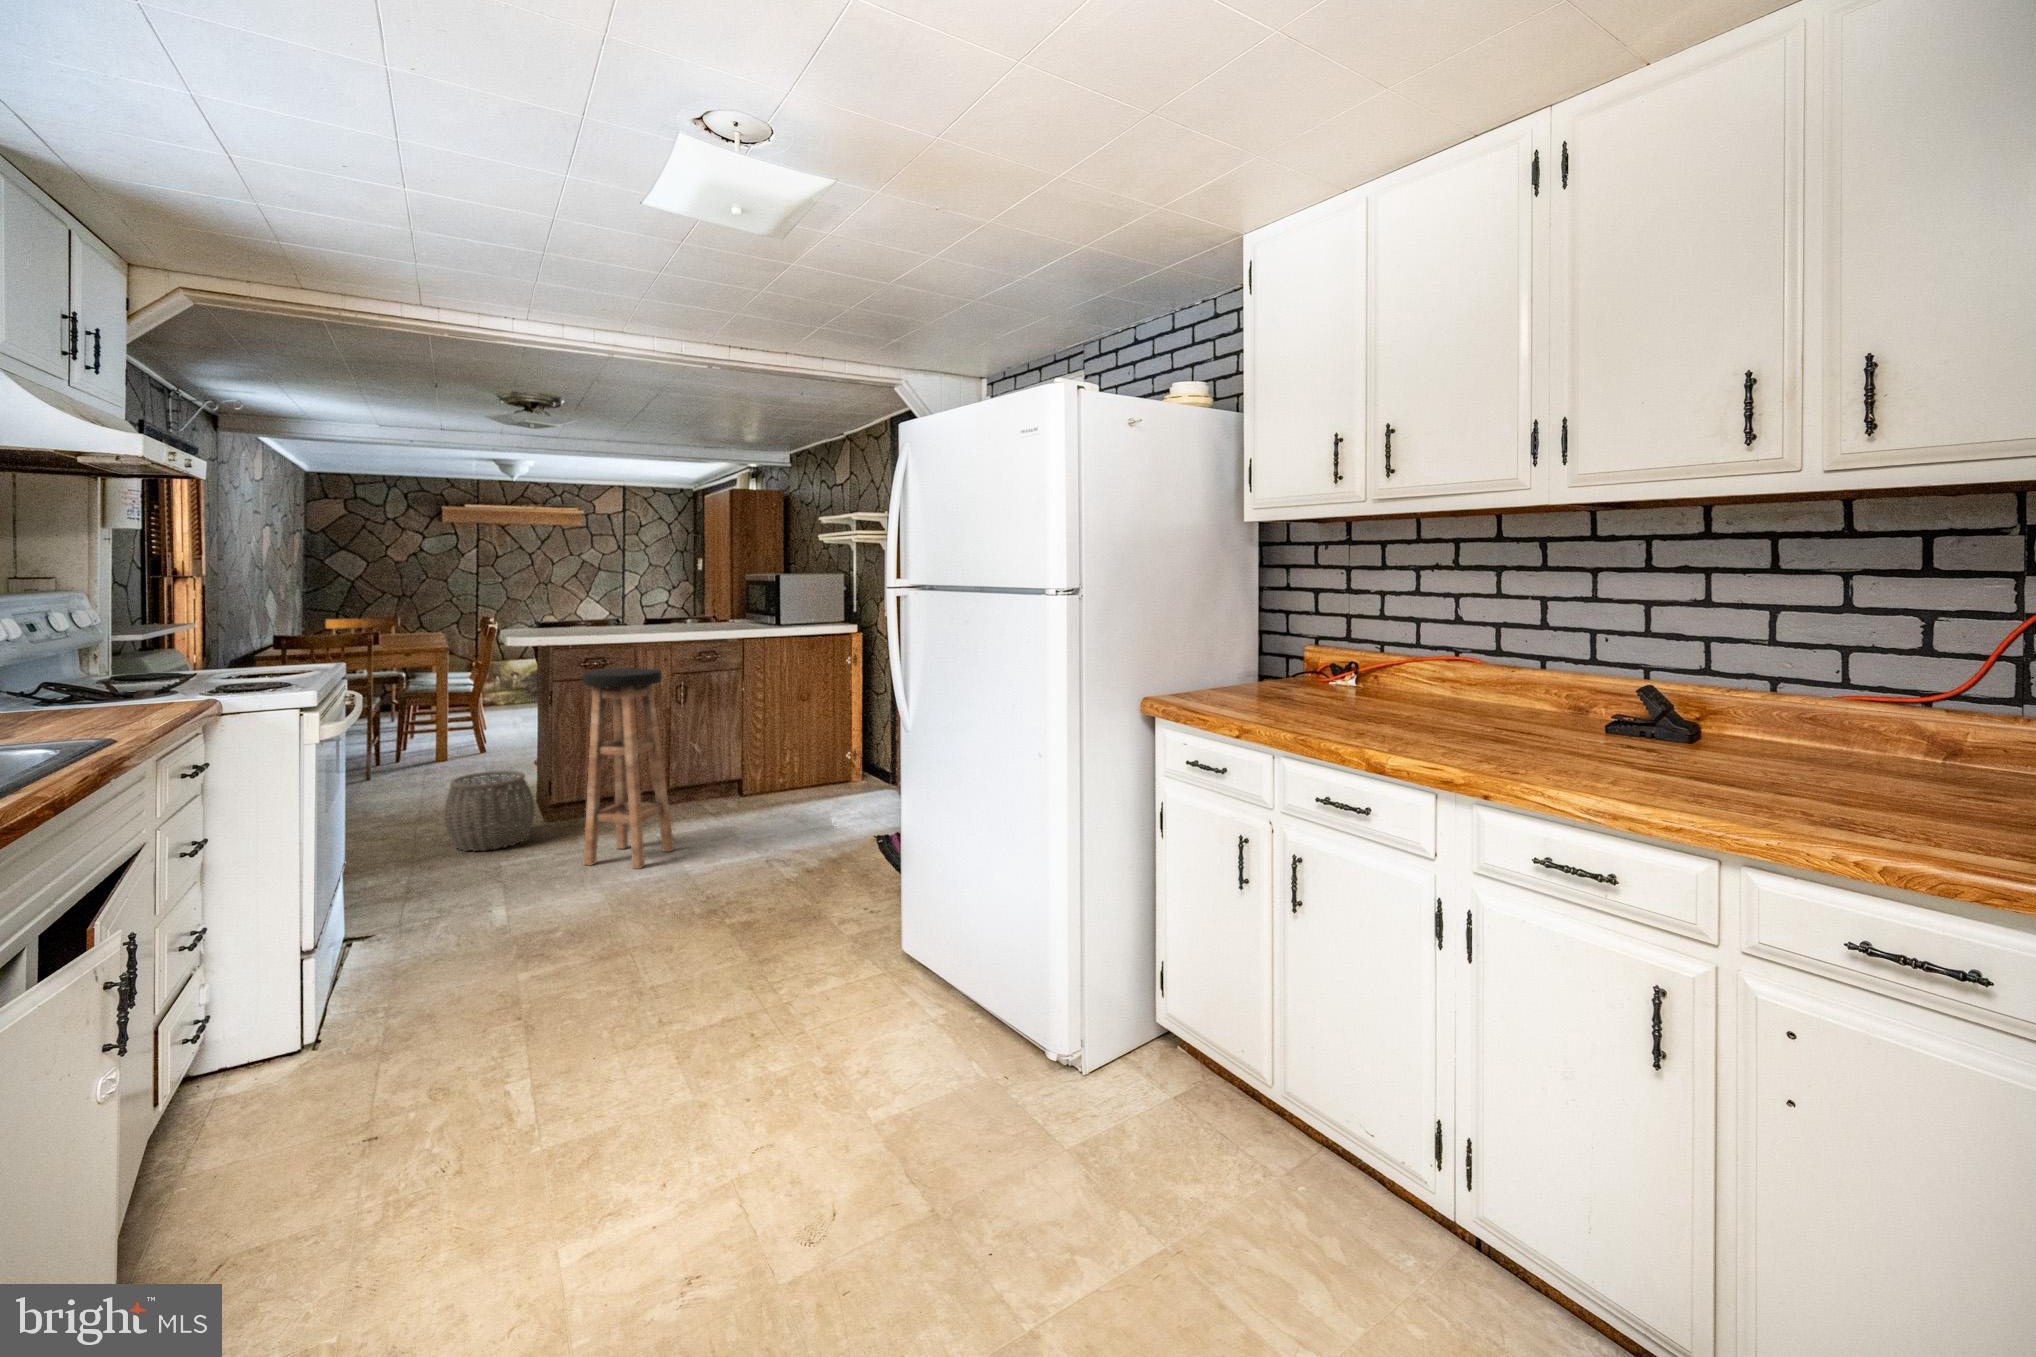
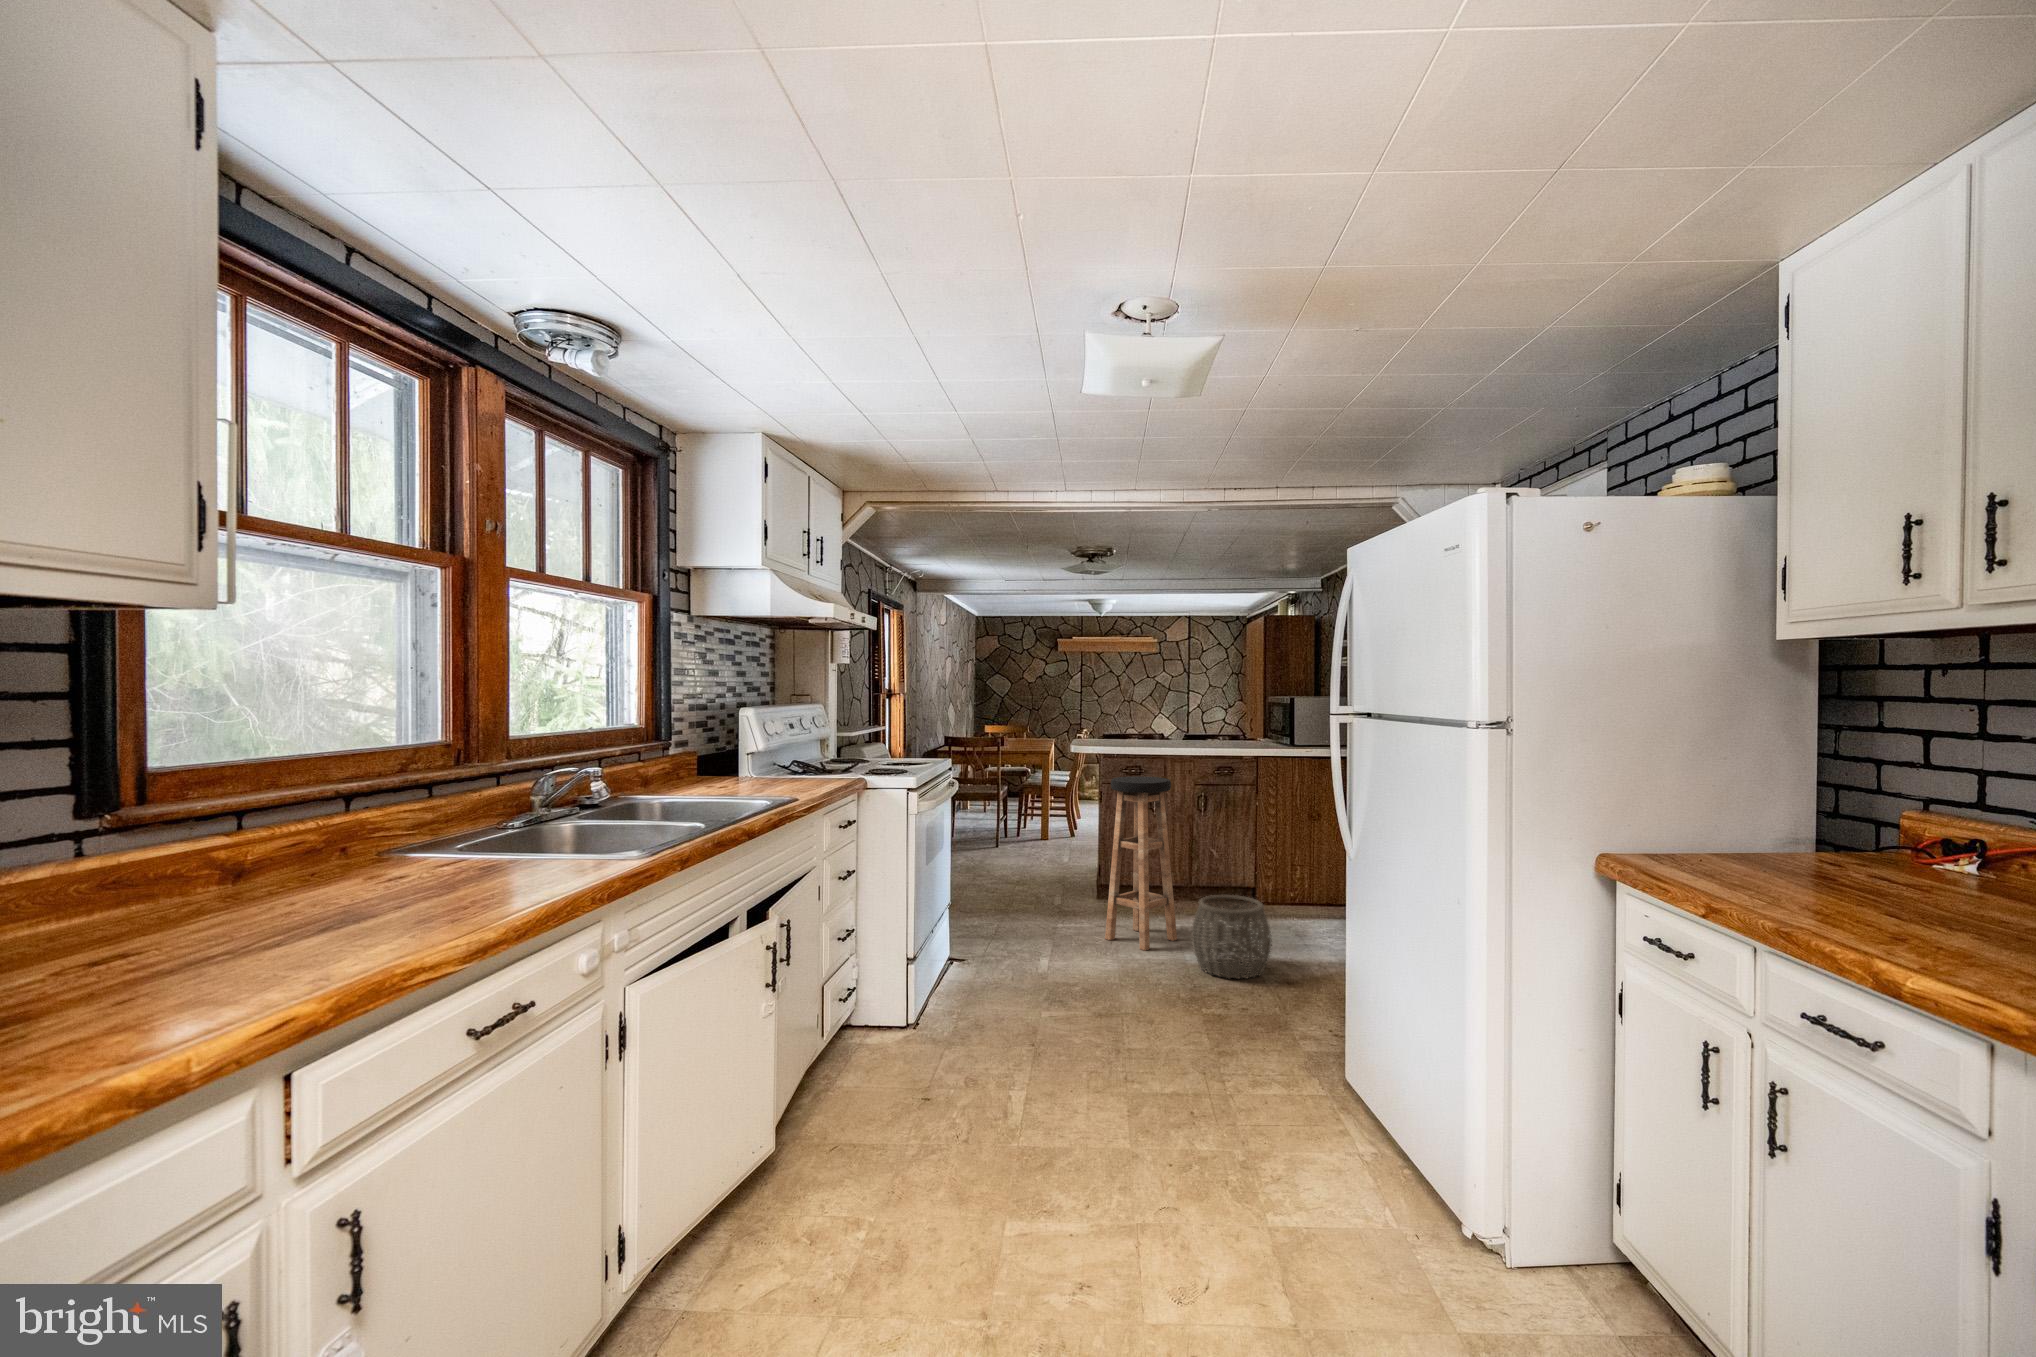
woven basket: present [444,771,535,851] -> present [1191,895,1272,979]

